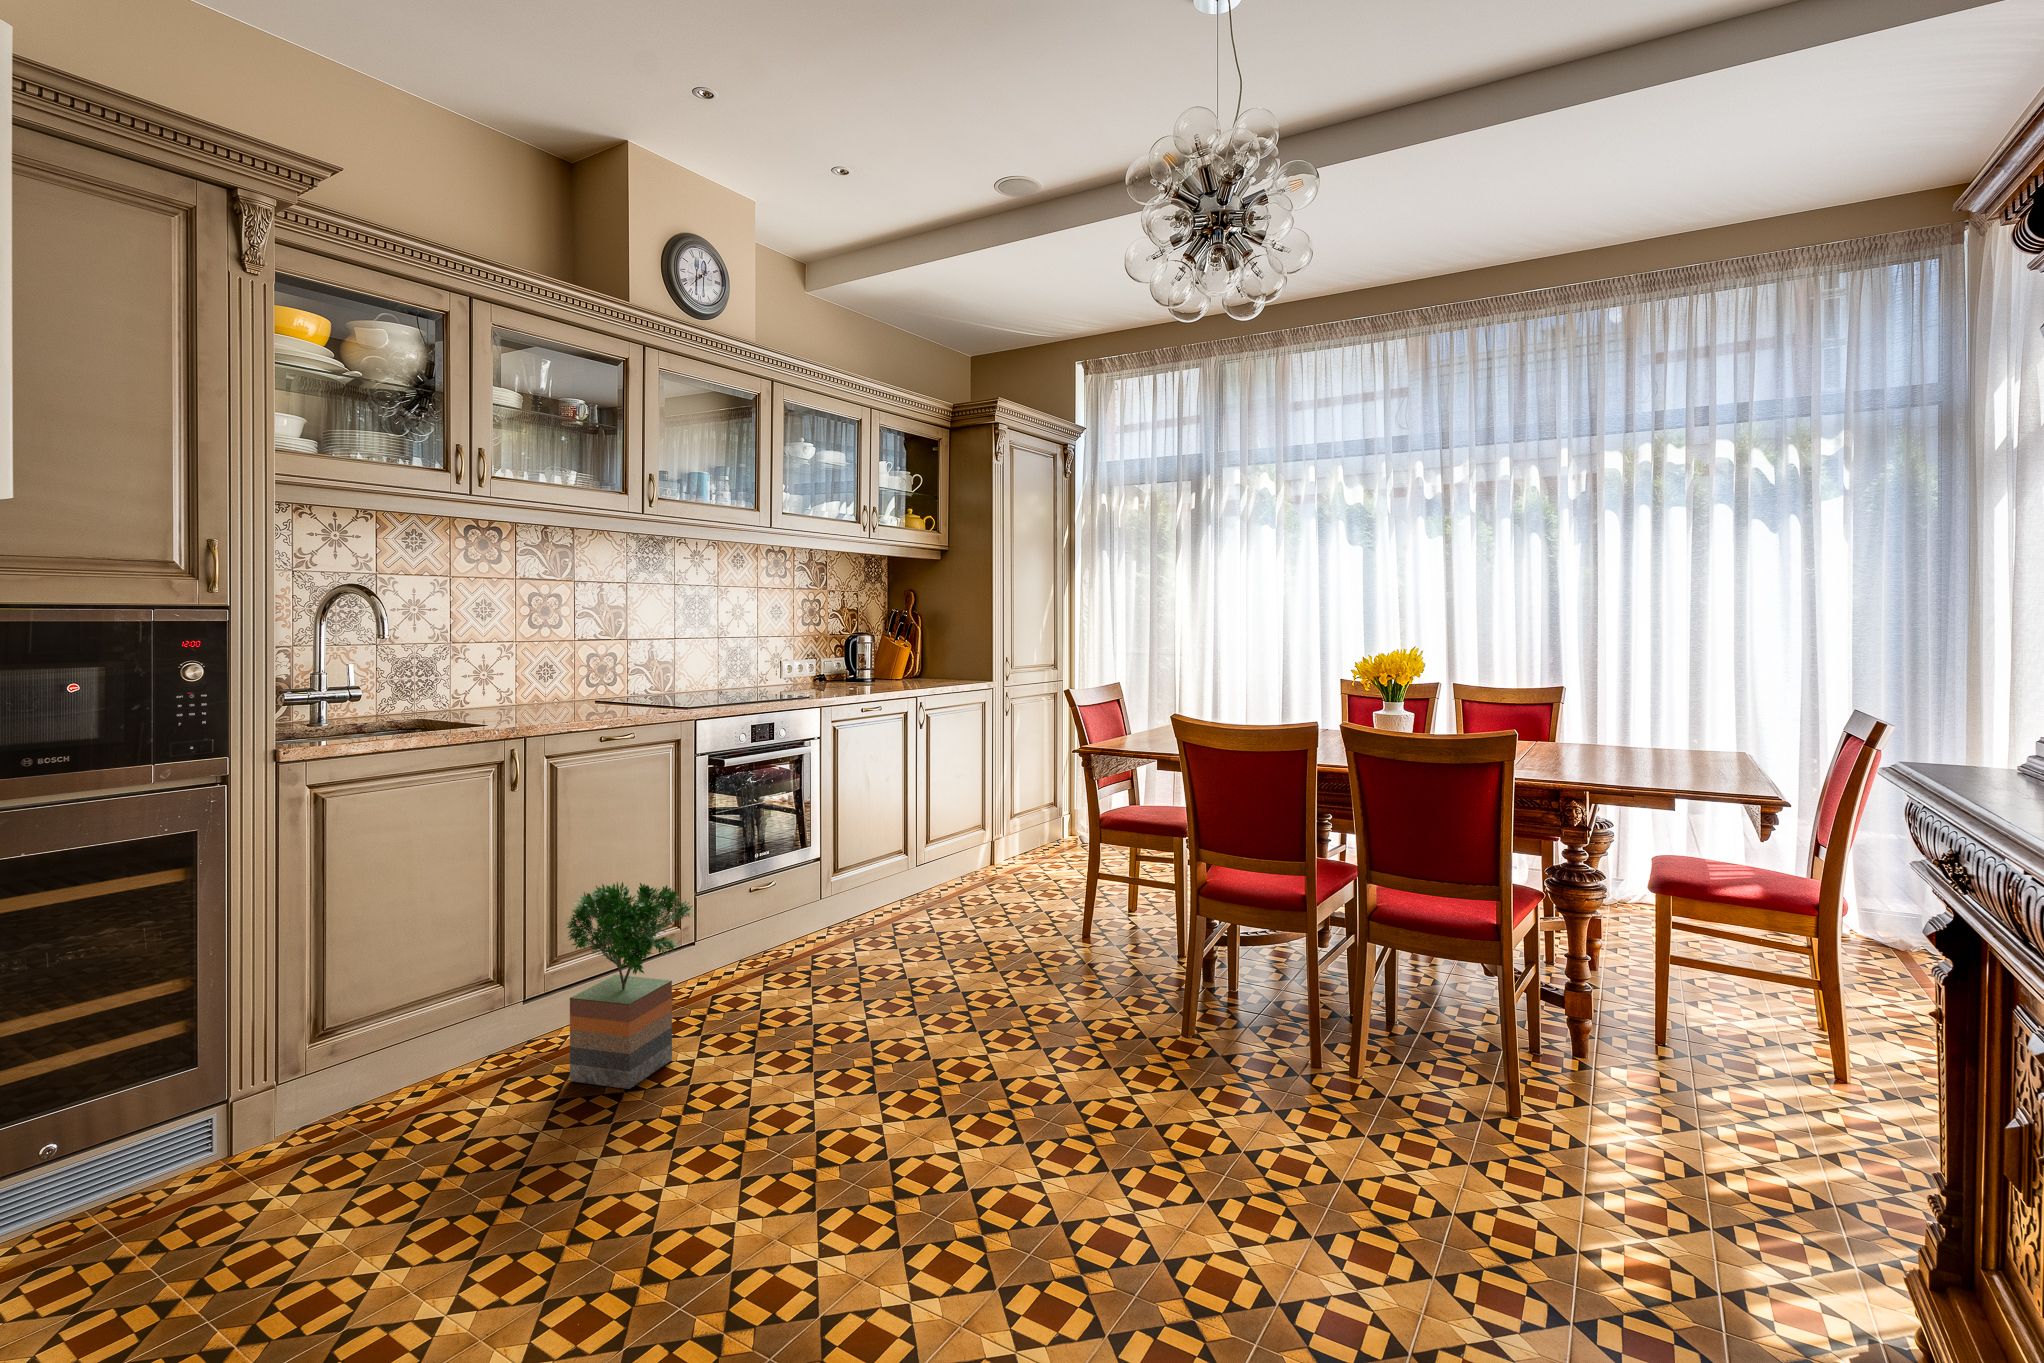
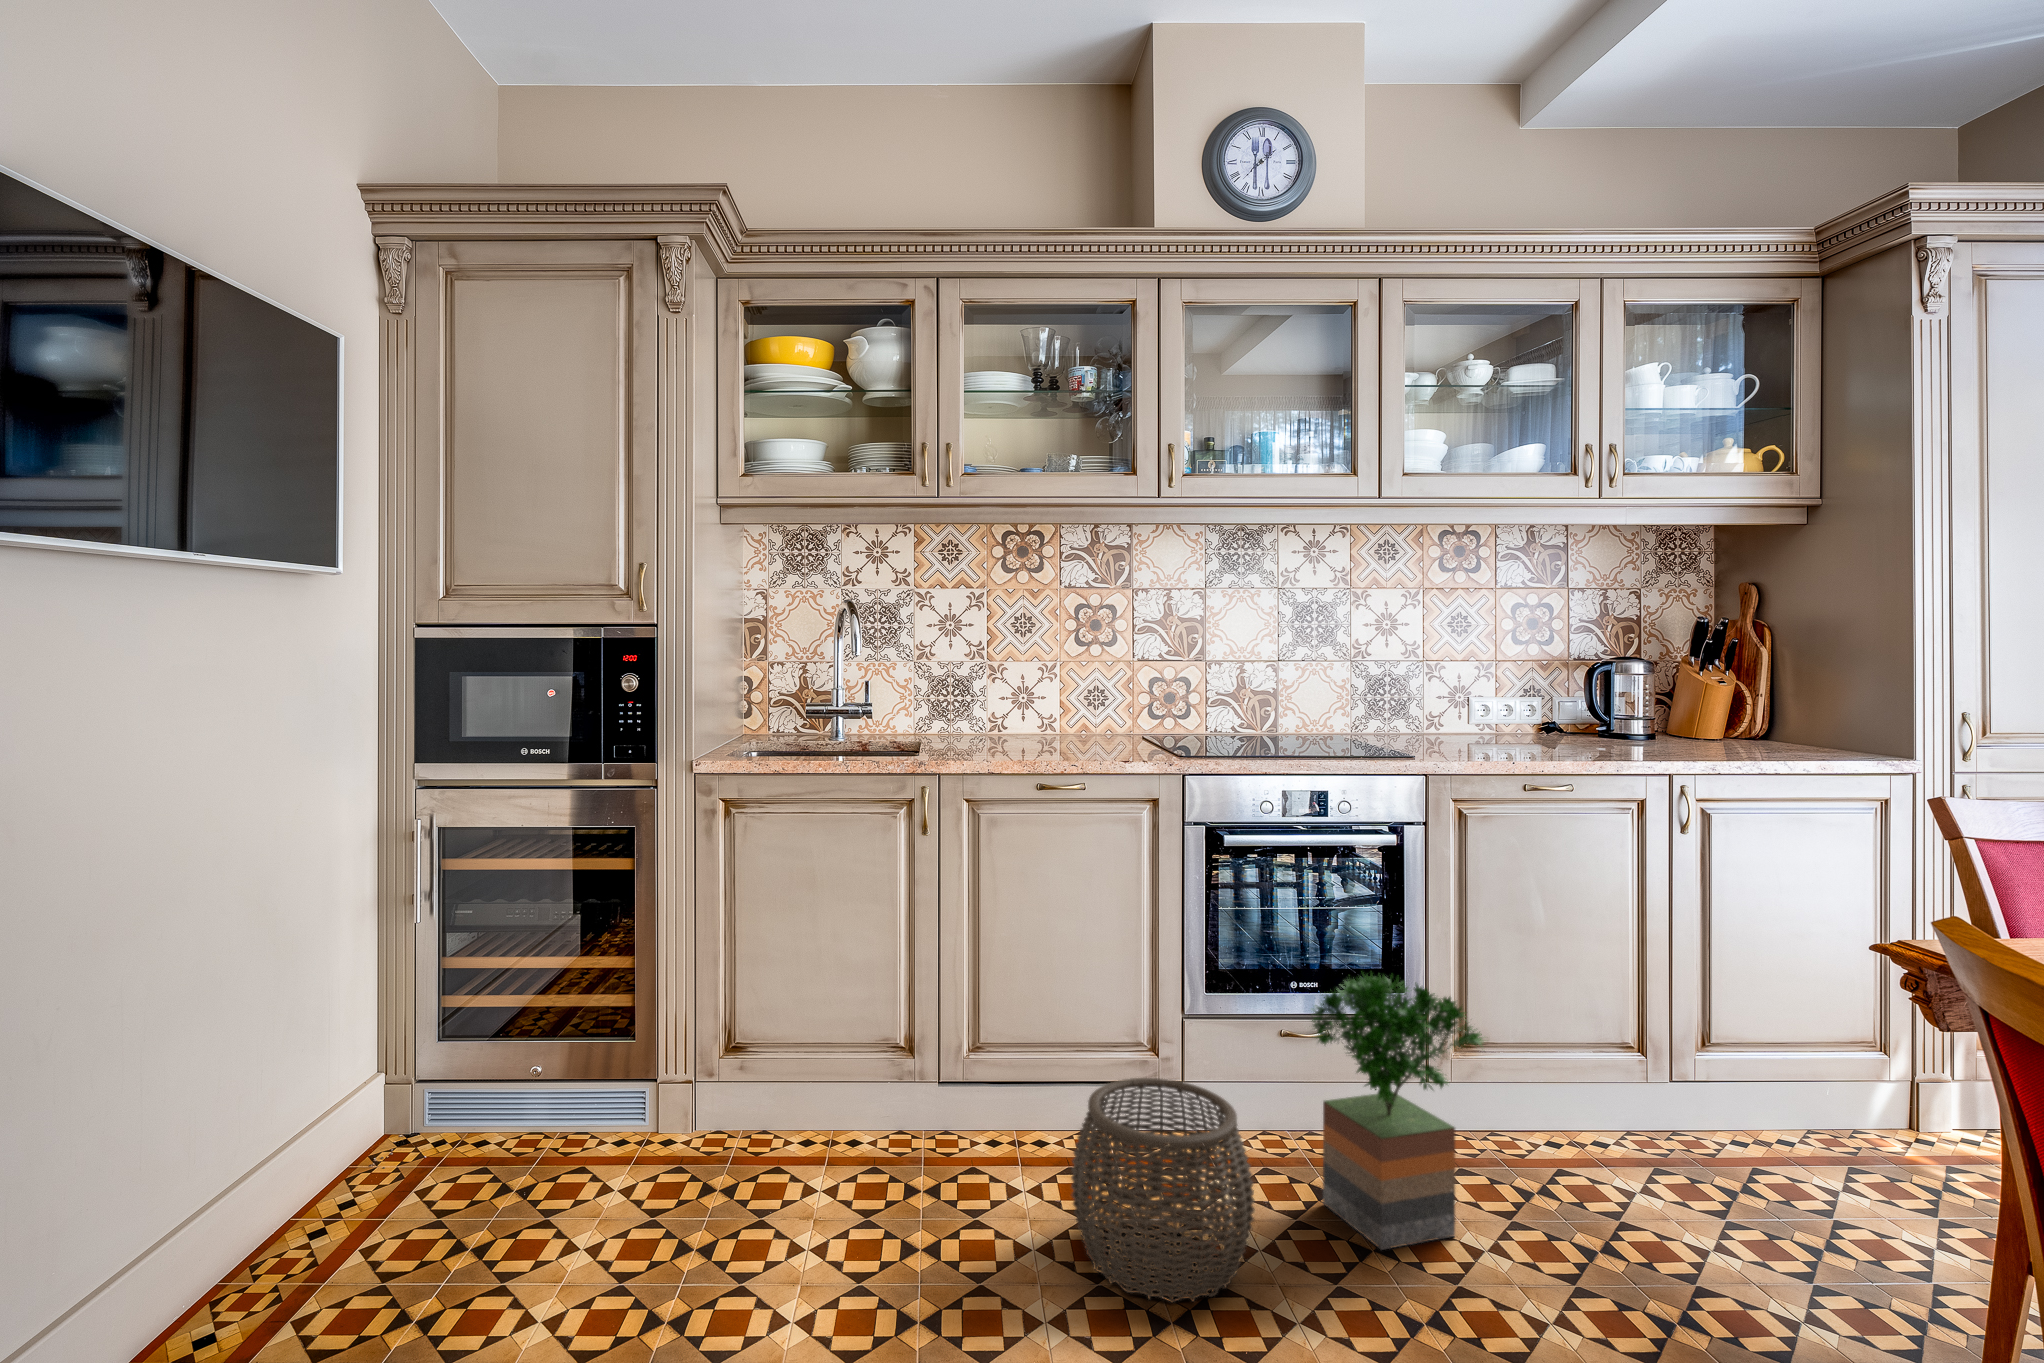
woven basket: none [366,1015,552,1209] -> present [1071,1078,1255,1302]

